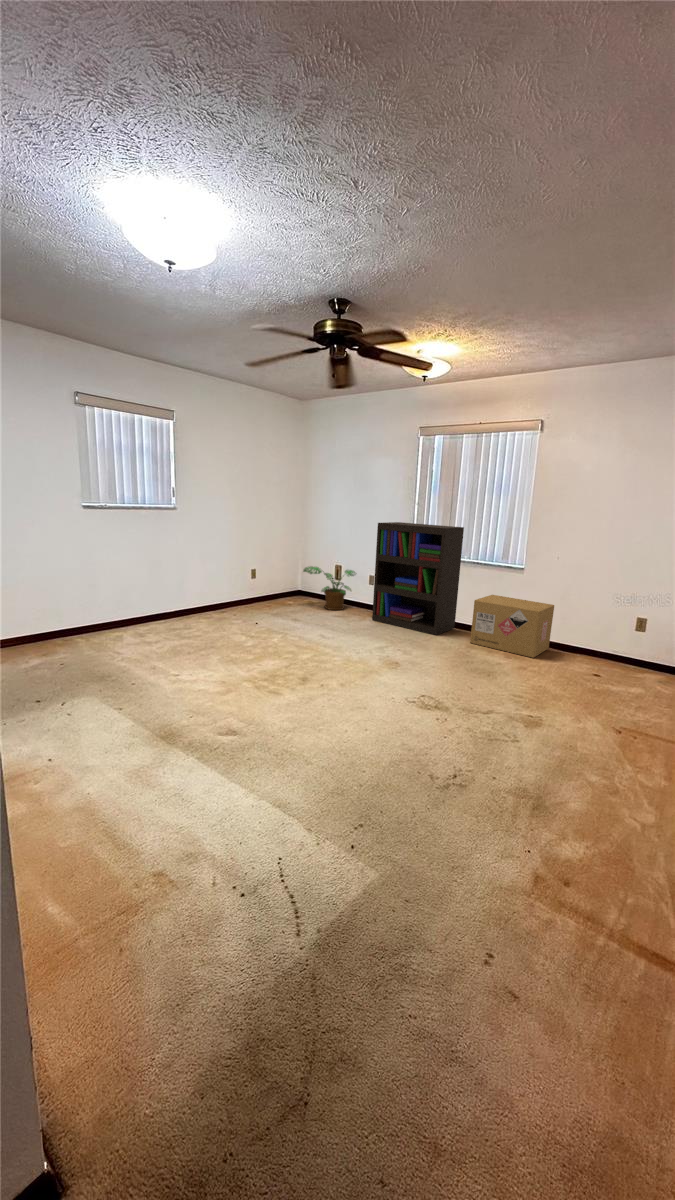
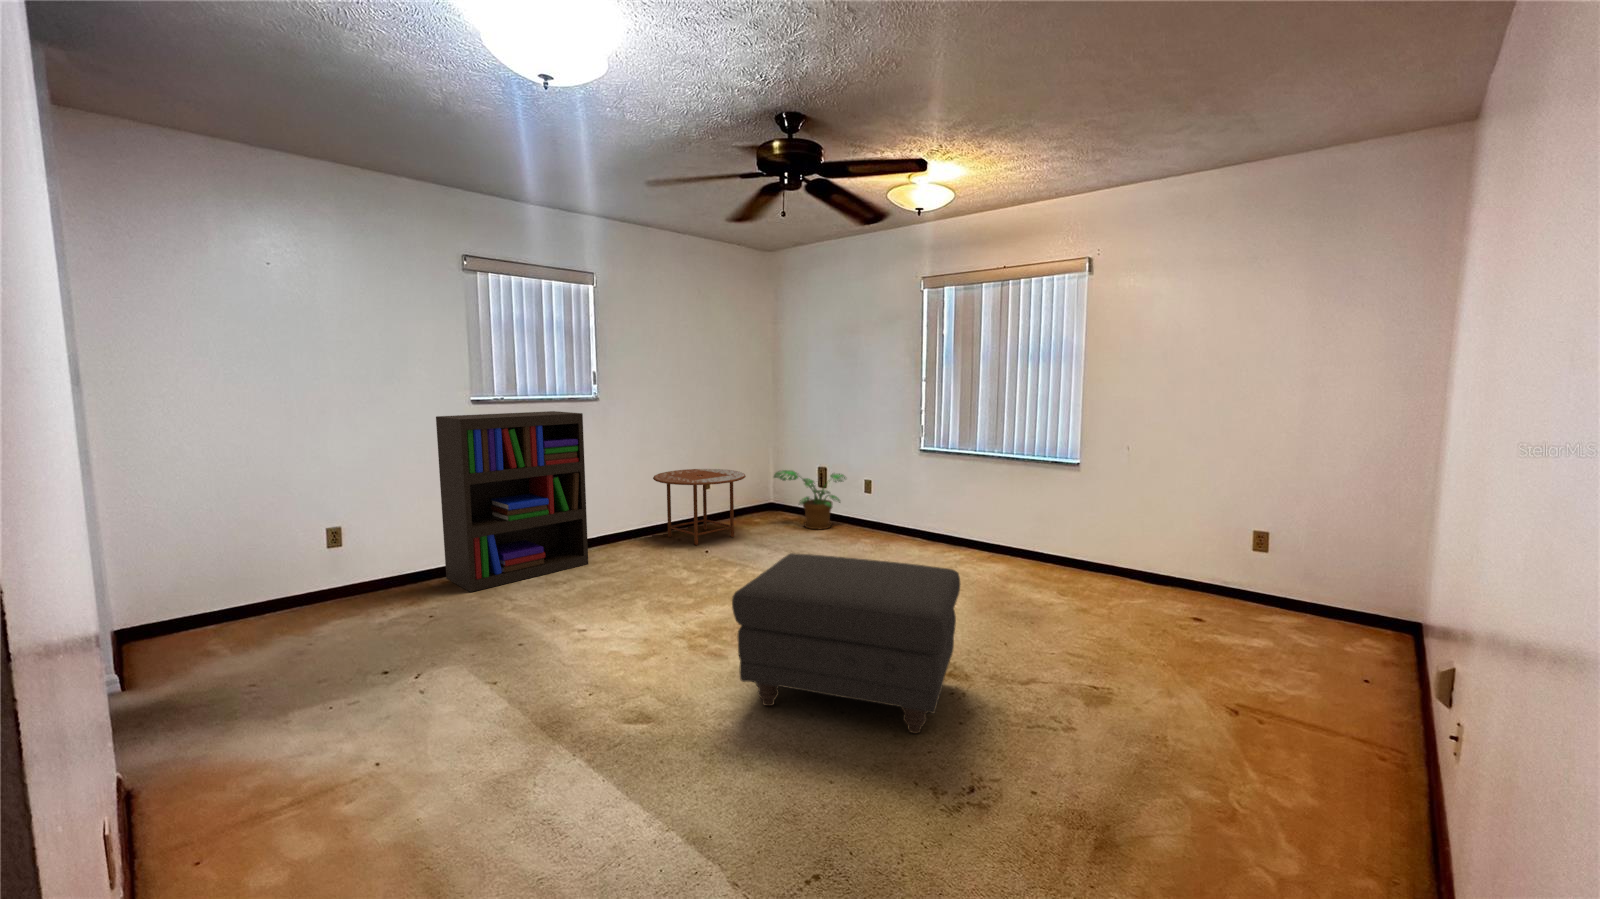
bookshelf: present [372,522,464,635] -> present [436,411,588,592]
side table: none [216,564,284,619] -> present [653,469,746,545]
cardboard box: present [470,595,554,658] -> none [1007,502,1126,593]
ottoman: none [294,624,447,743] -> present [732,553,960,733]

